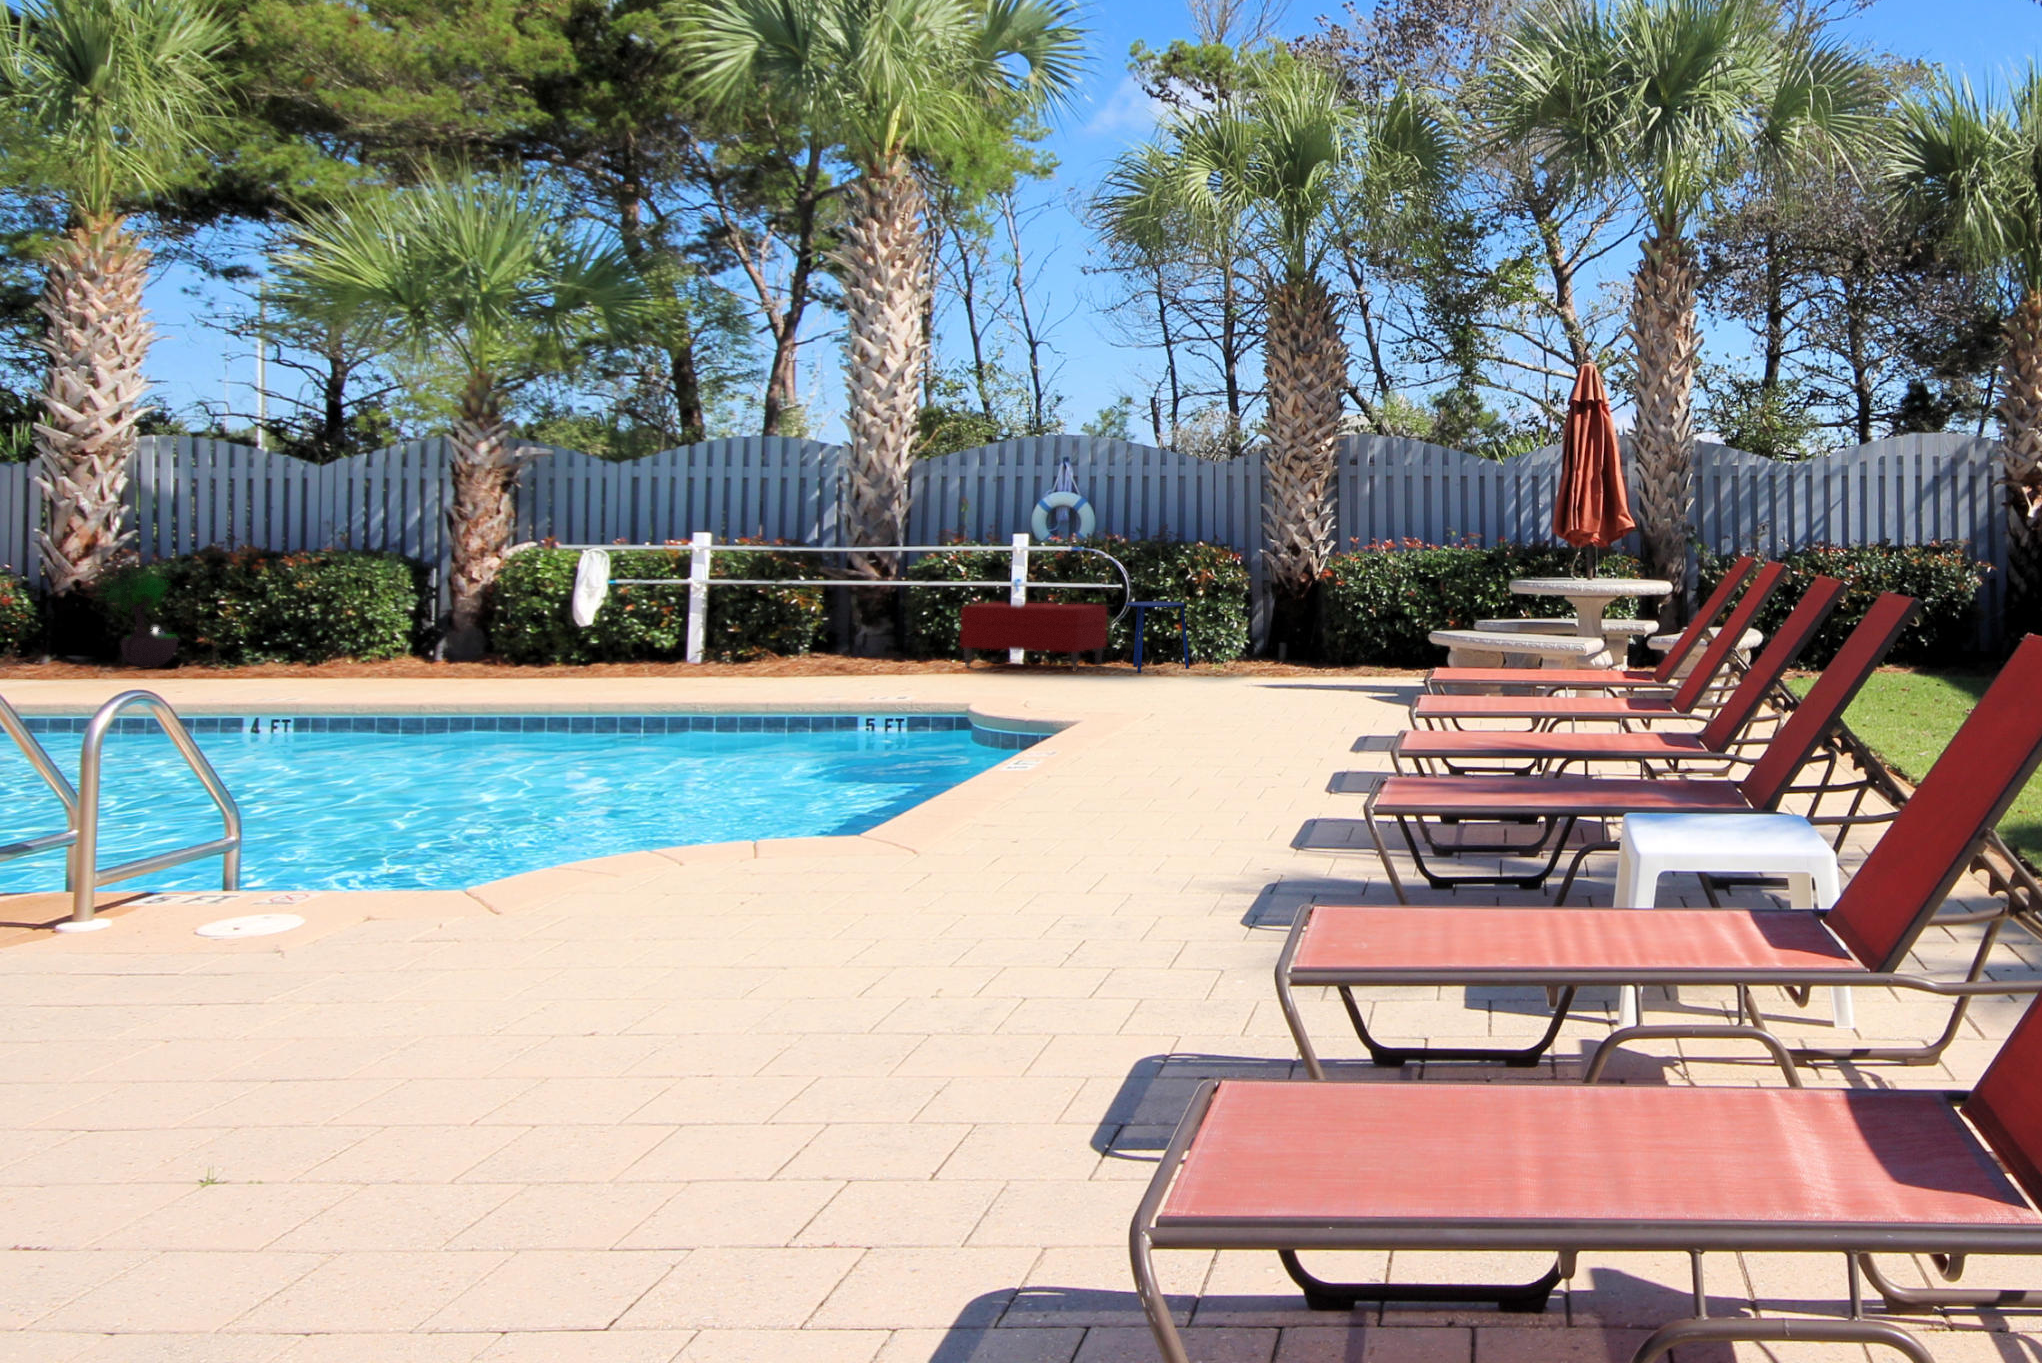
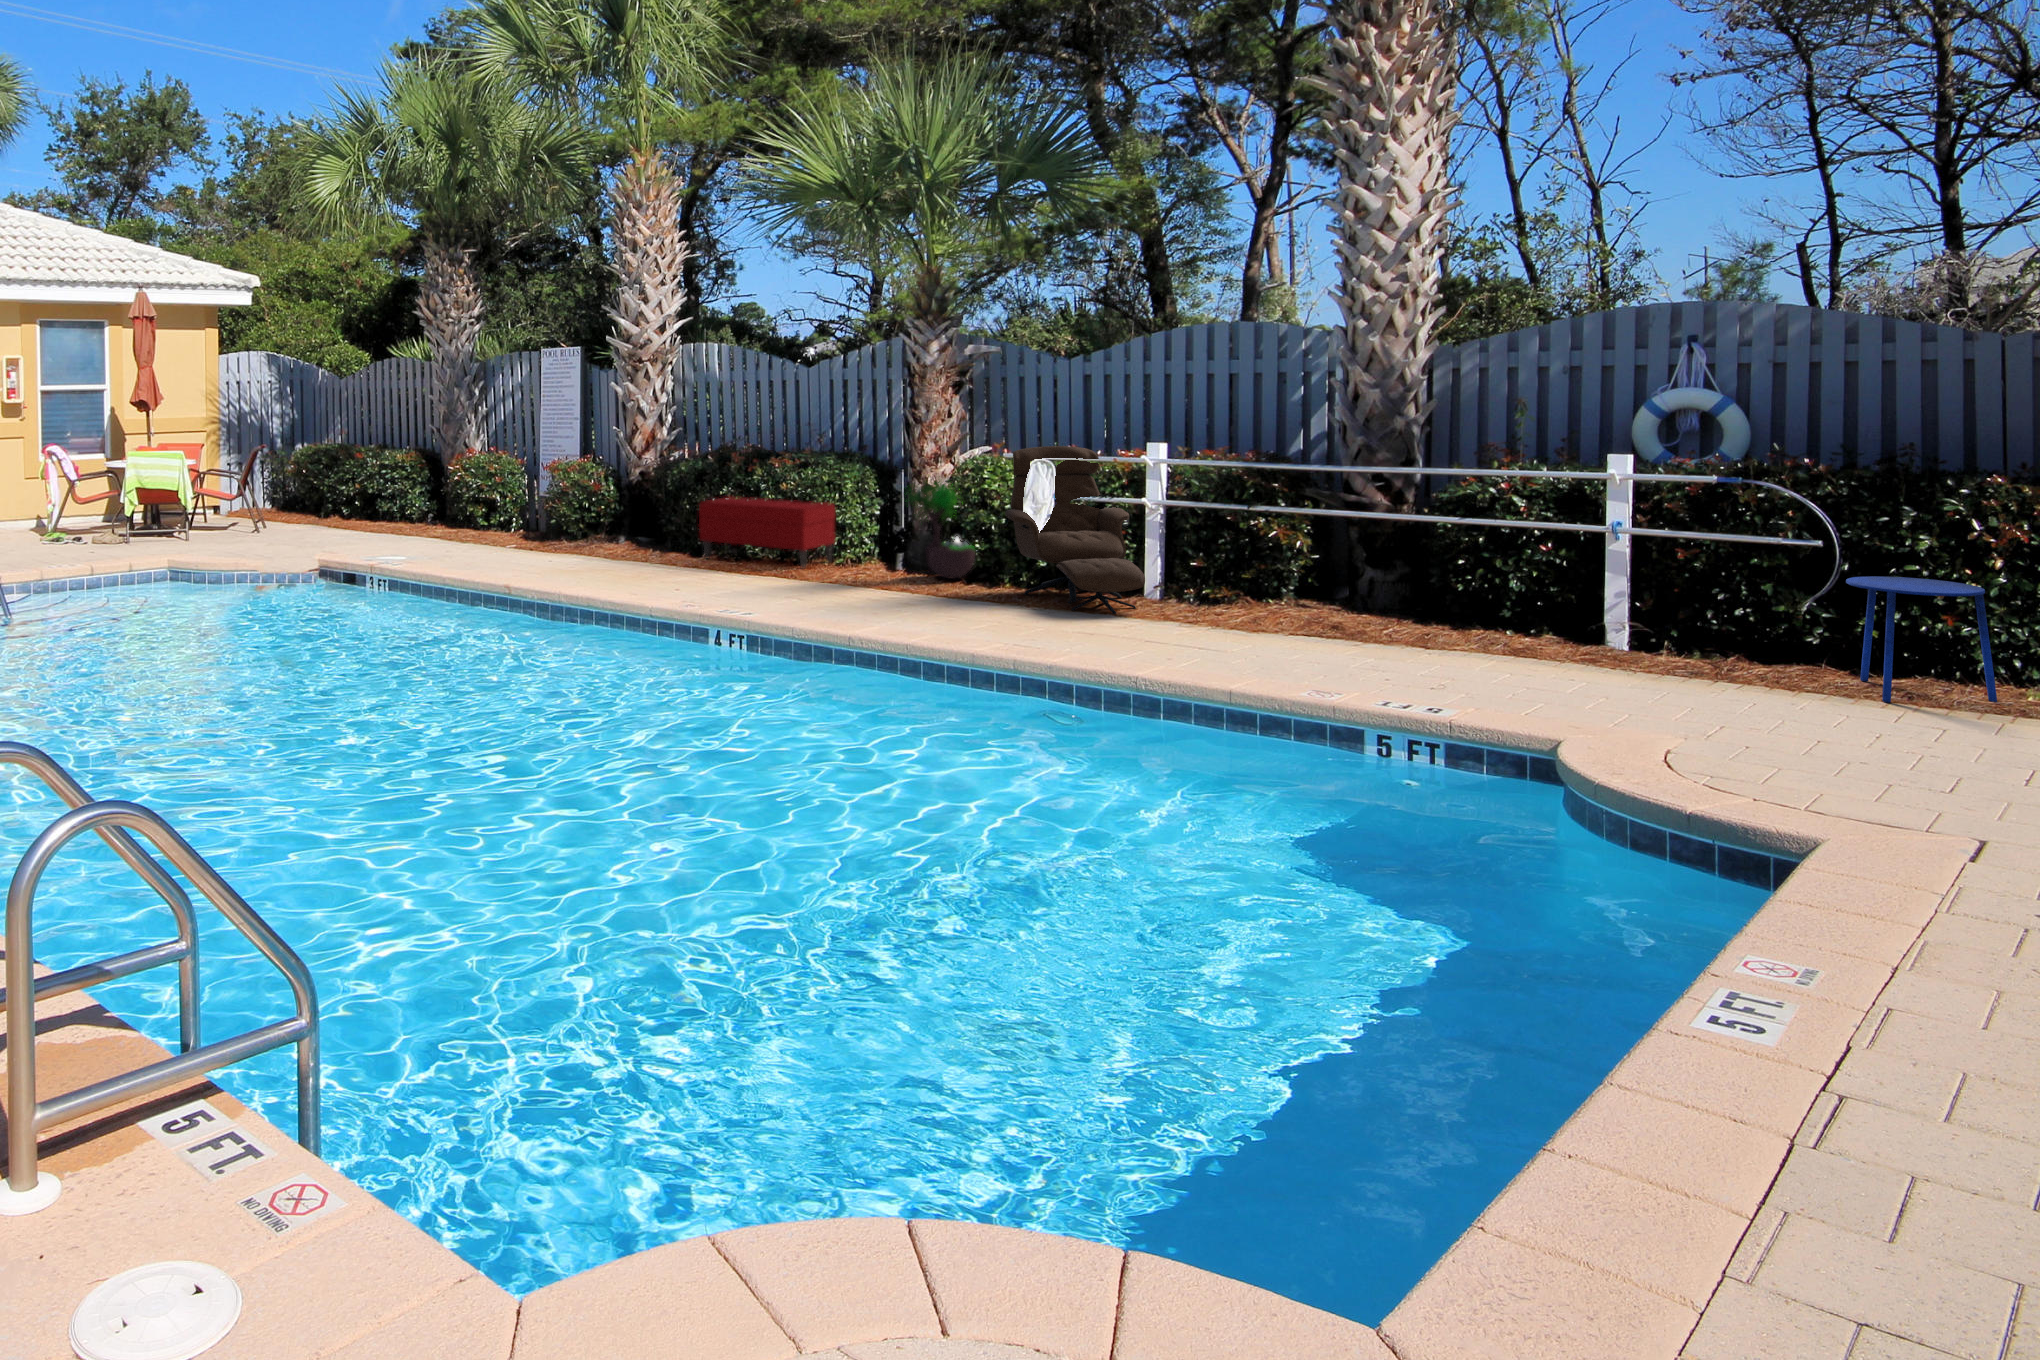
lounge chair: none [564,538,693,675] -> present [1005,446,1145,614]
potted tree: present [105,568,178,668] -> present [905,479,975,579]
bench: present [960,603,1107,671] -> present [699,496,835,569]

